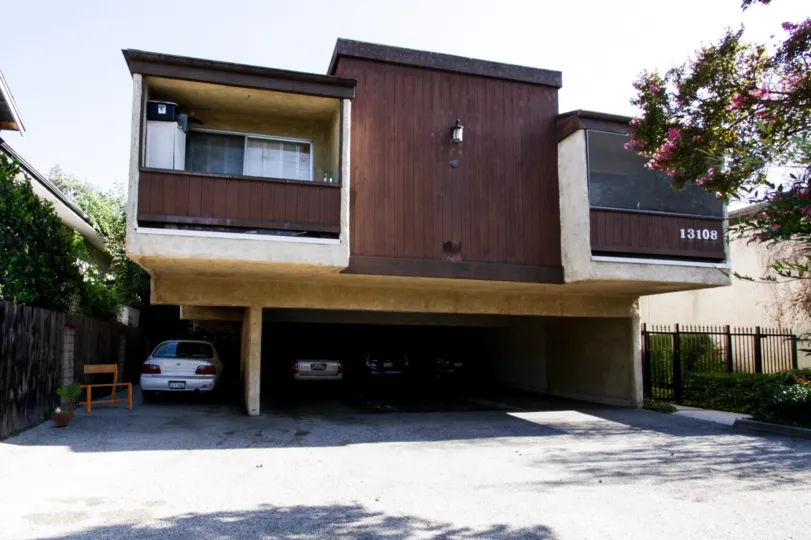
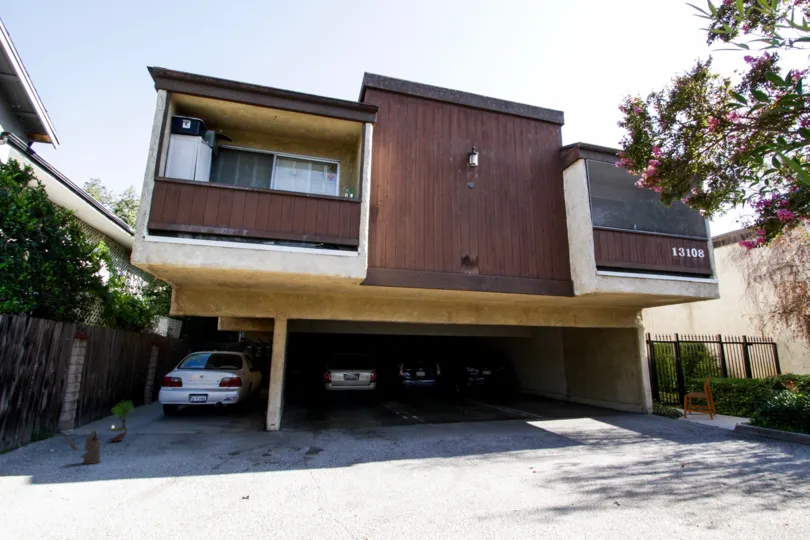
bench: present [79,364,132,413] -> present [684,376,716,419]
watering can: none [14,410,60,445] -> present [65,430,101,464]

